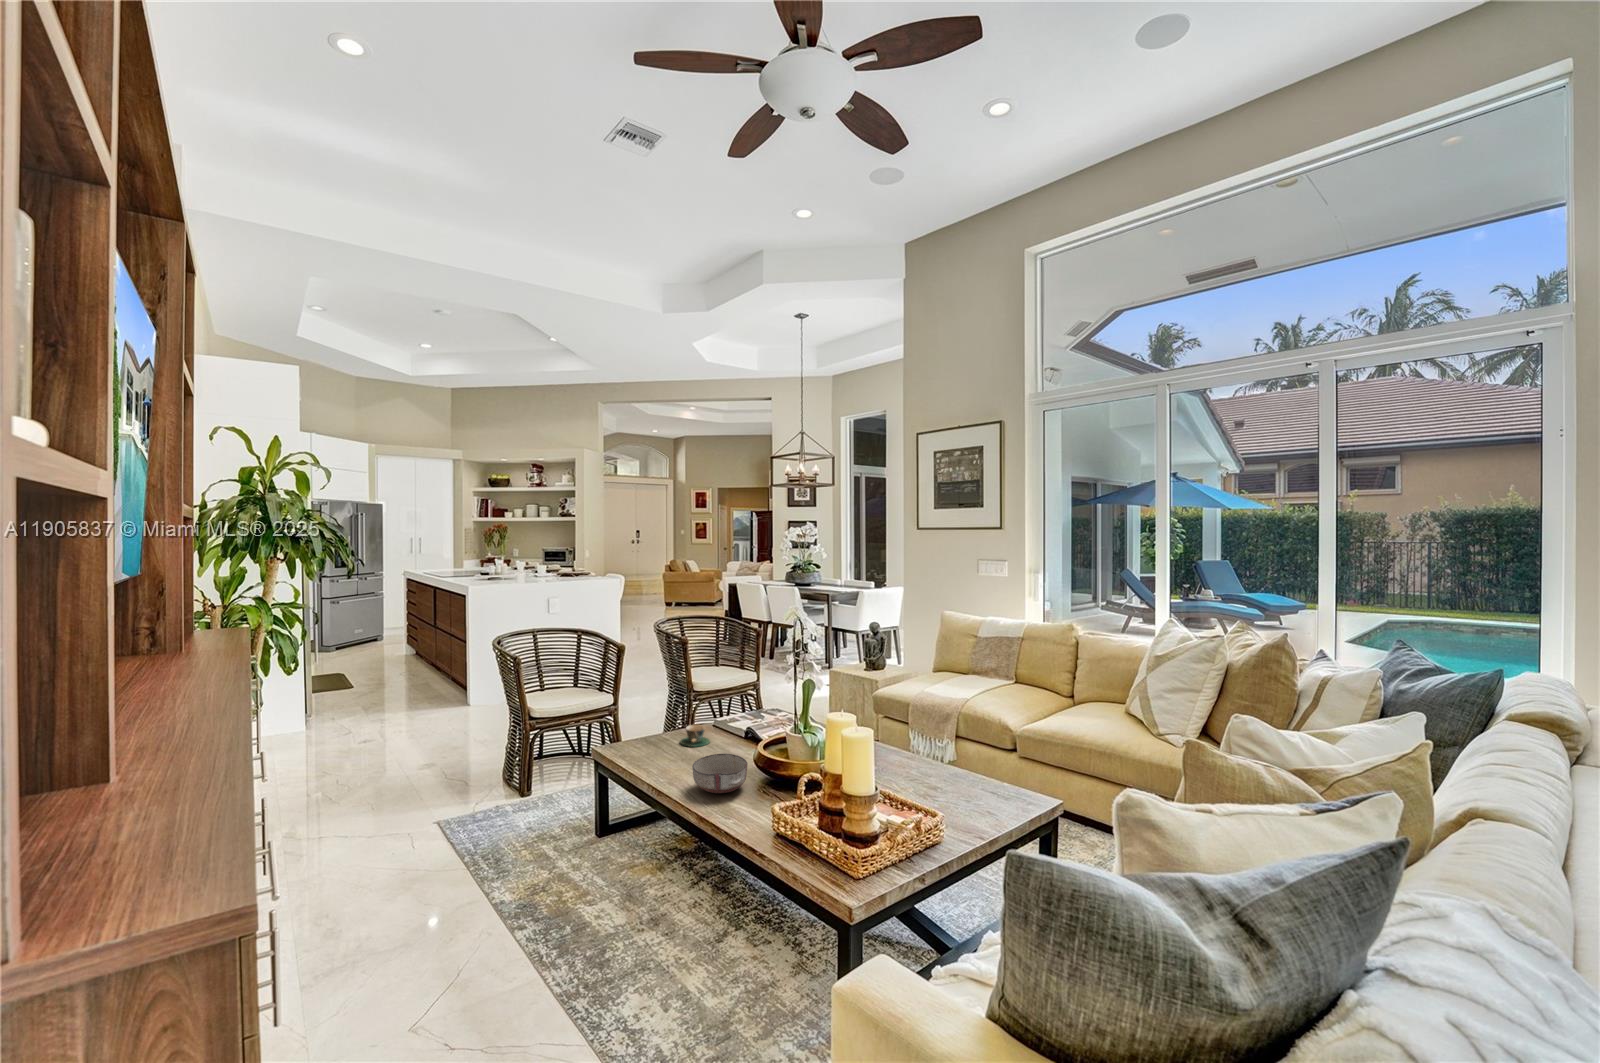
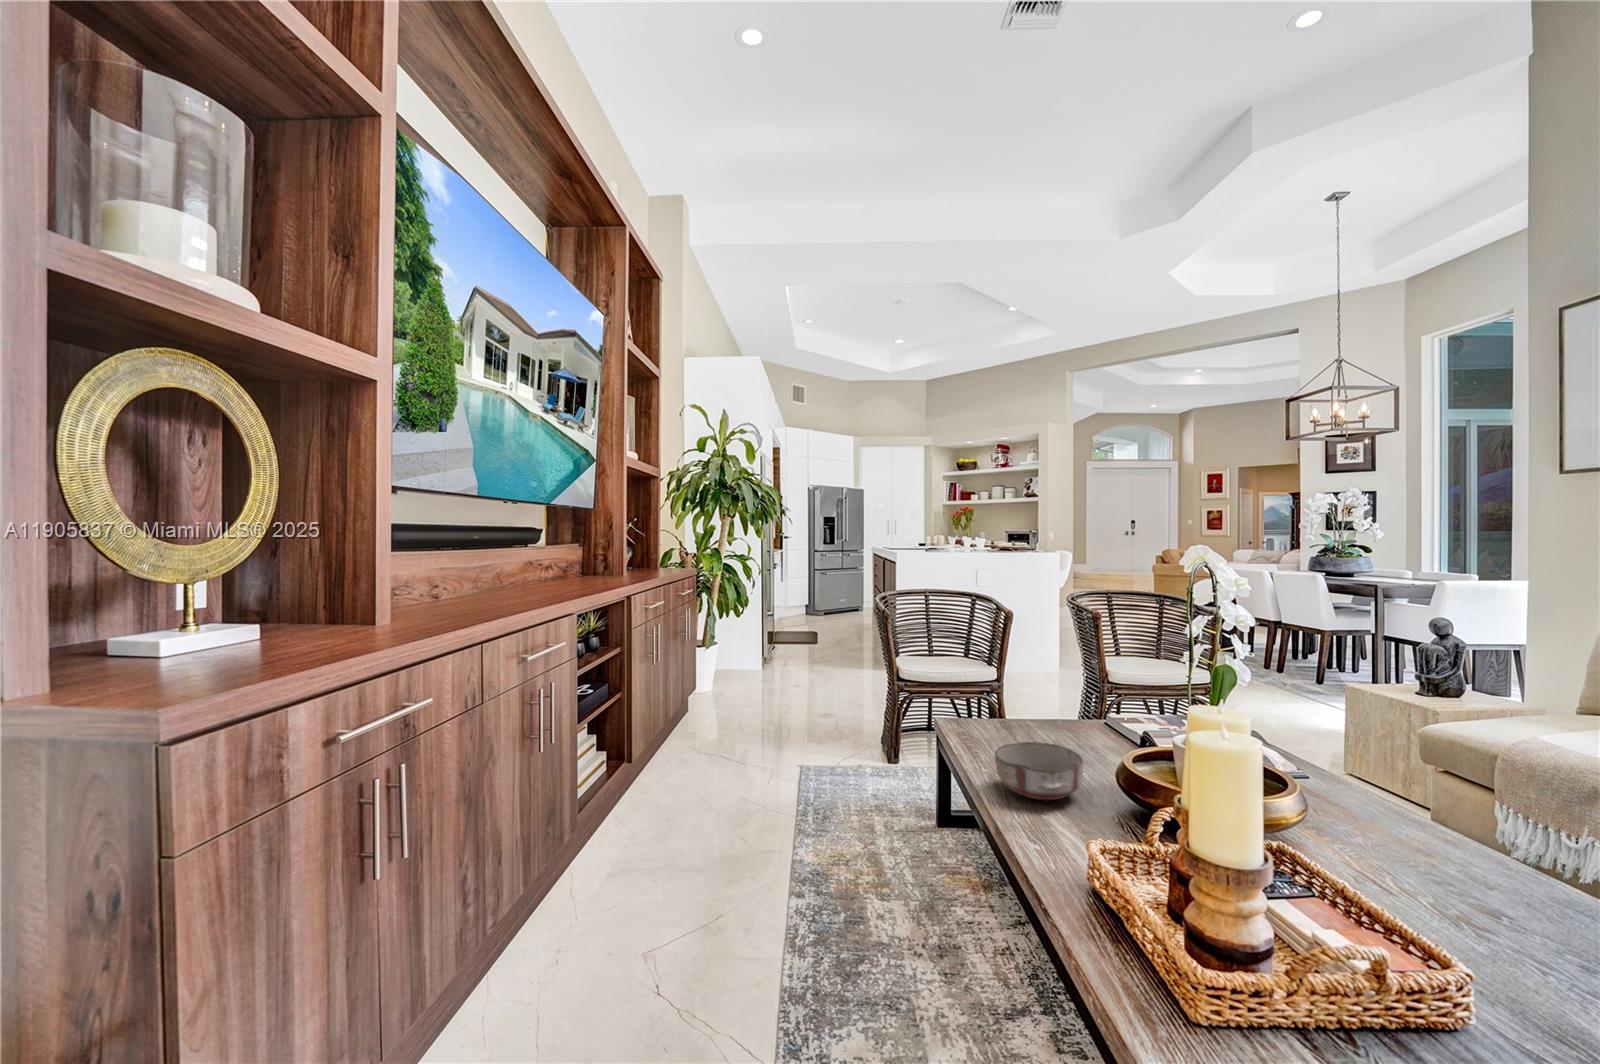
teacup: present [680,725,710,747] -> none [1032,708,1077,738]

